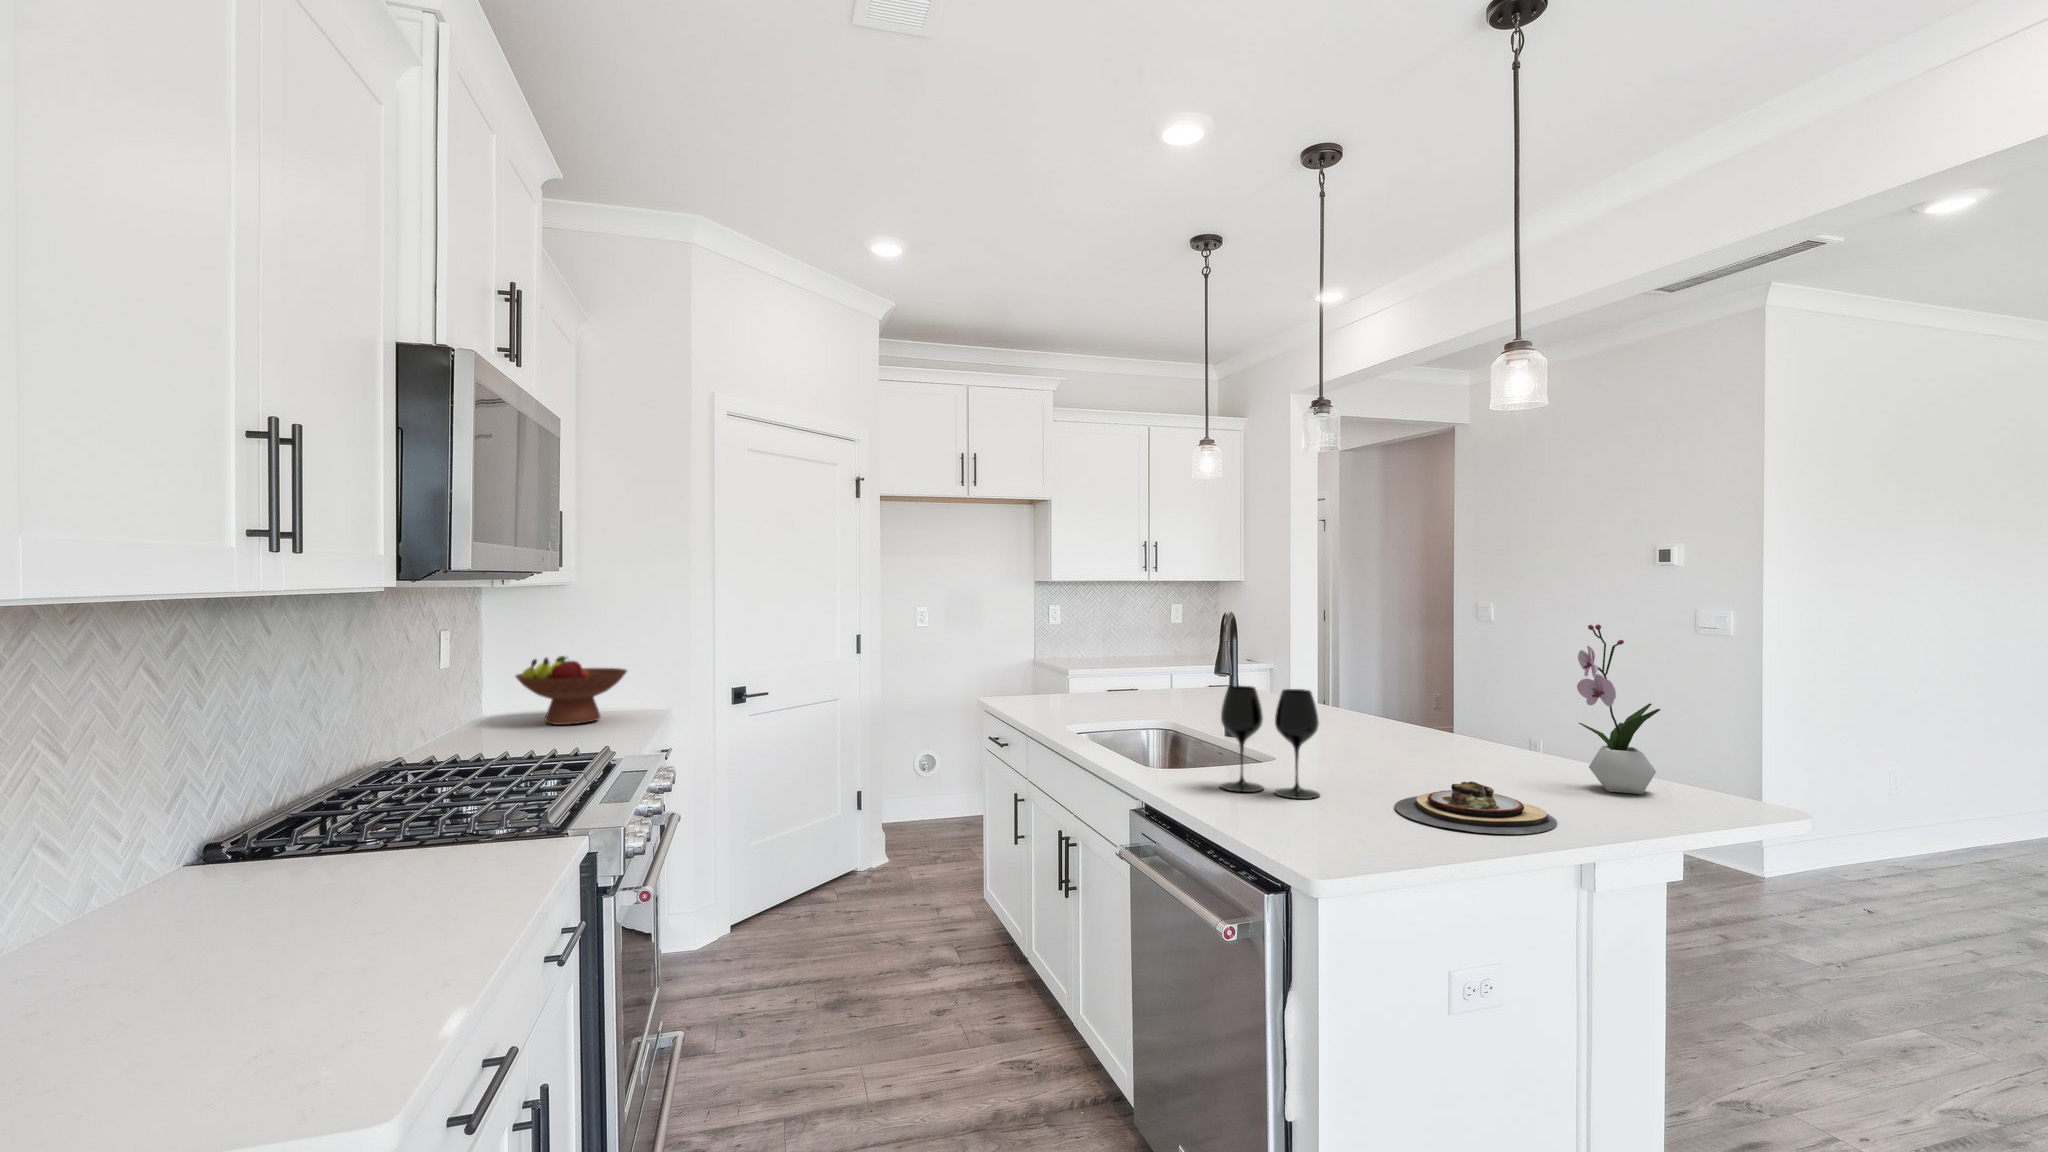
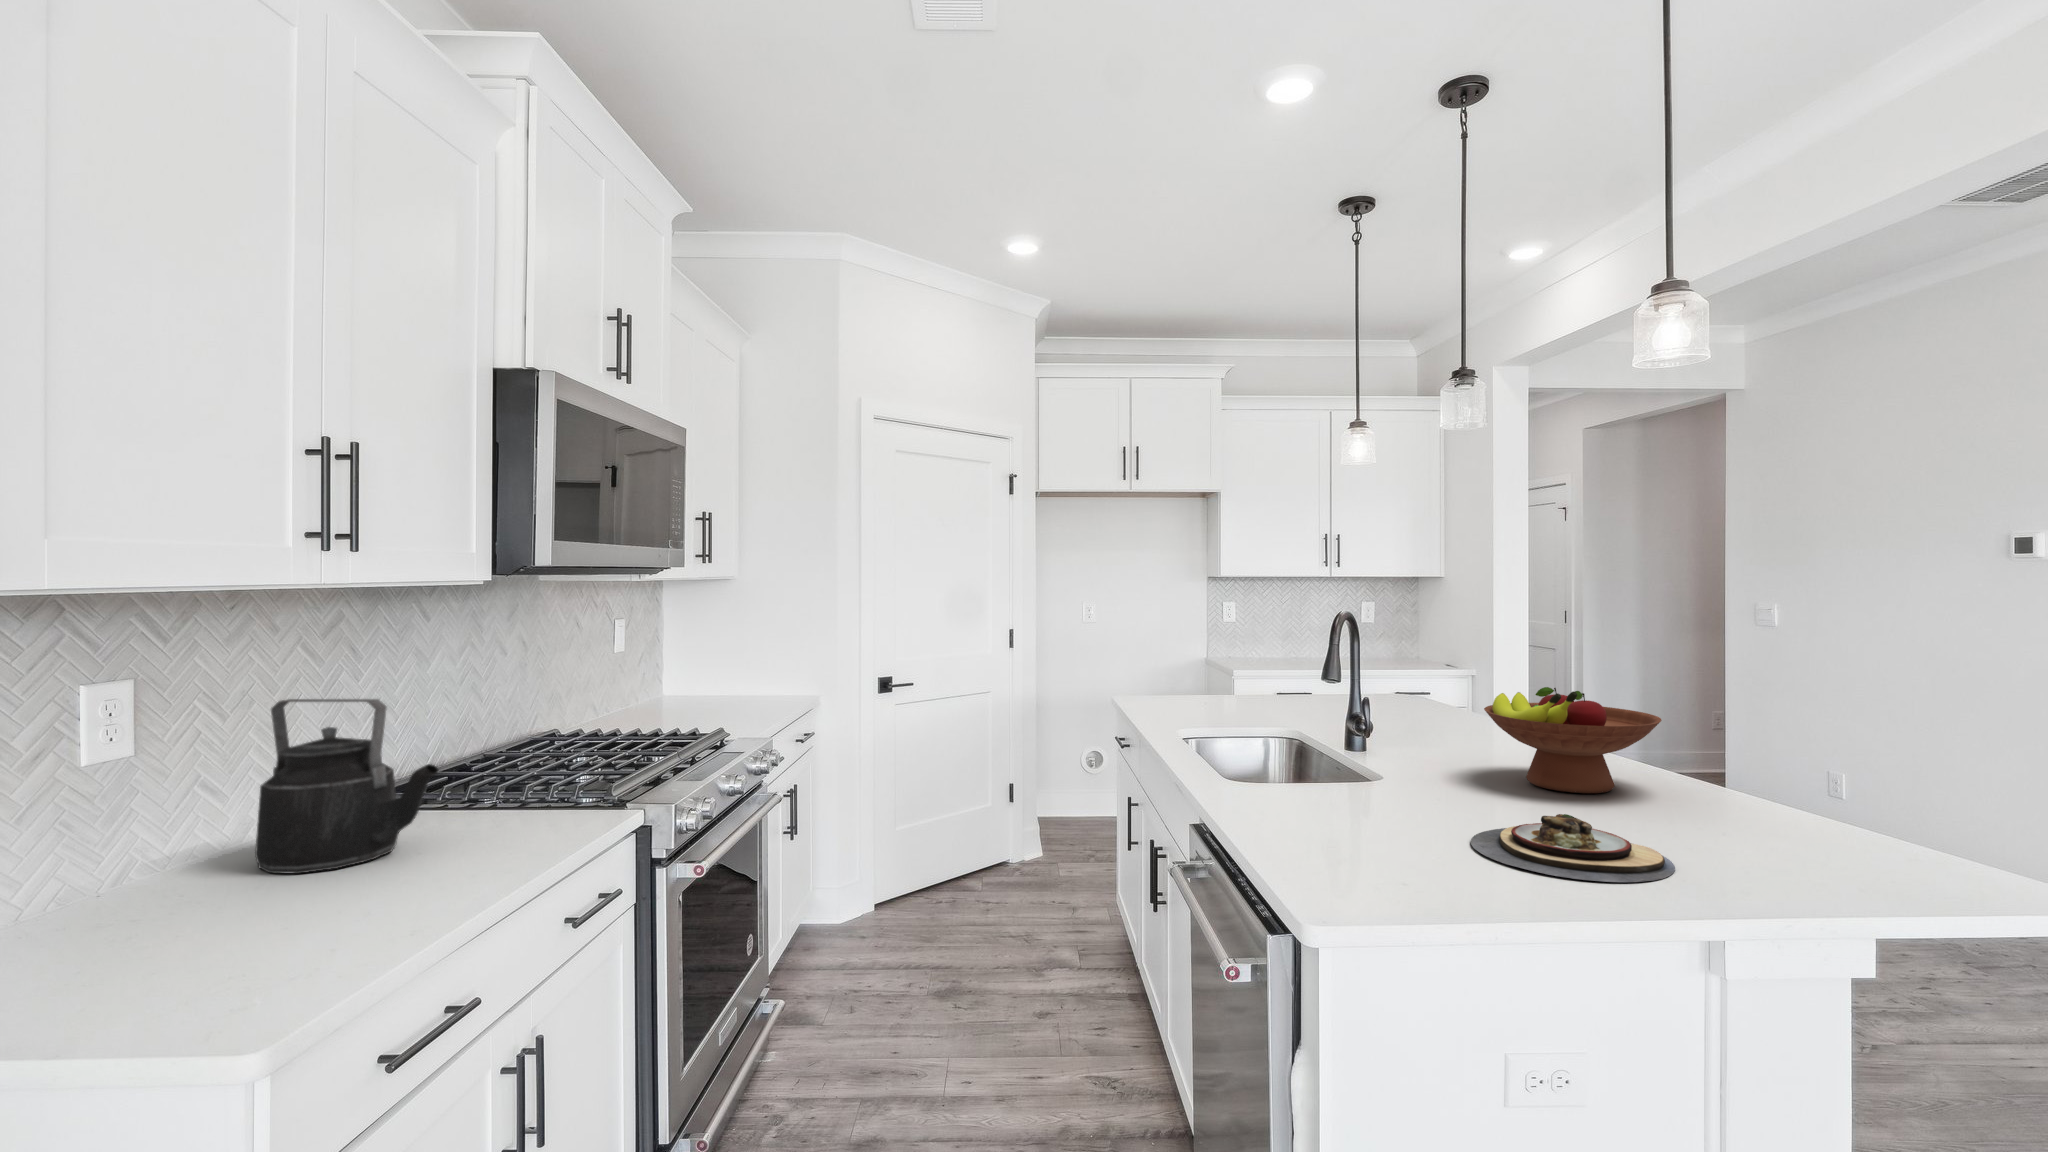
flower arrangement: present [1577,624,1661,794] -> none [1743,628,1855,846]
fruit bowl: present [516,656,627,725] -> present [1484,687,1662,793]
wine glass: present [1221,686,1320,799] -> none [1283,691,1394,822]
kettle: none [131,726,378,945] -> present [255,699,438,874]

